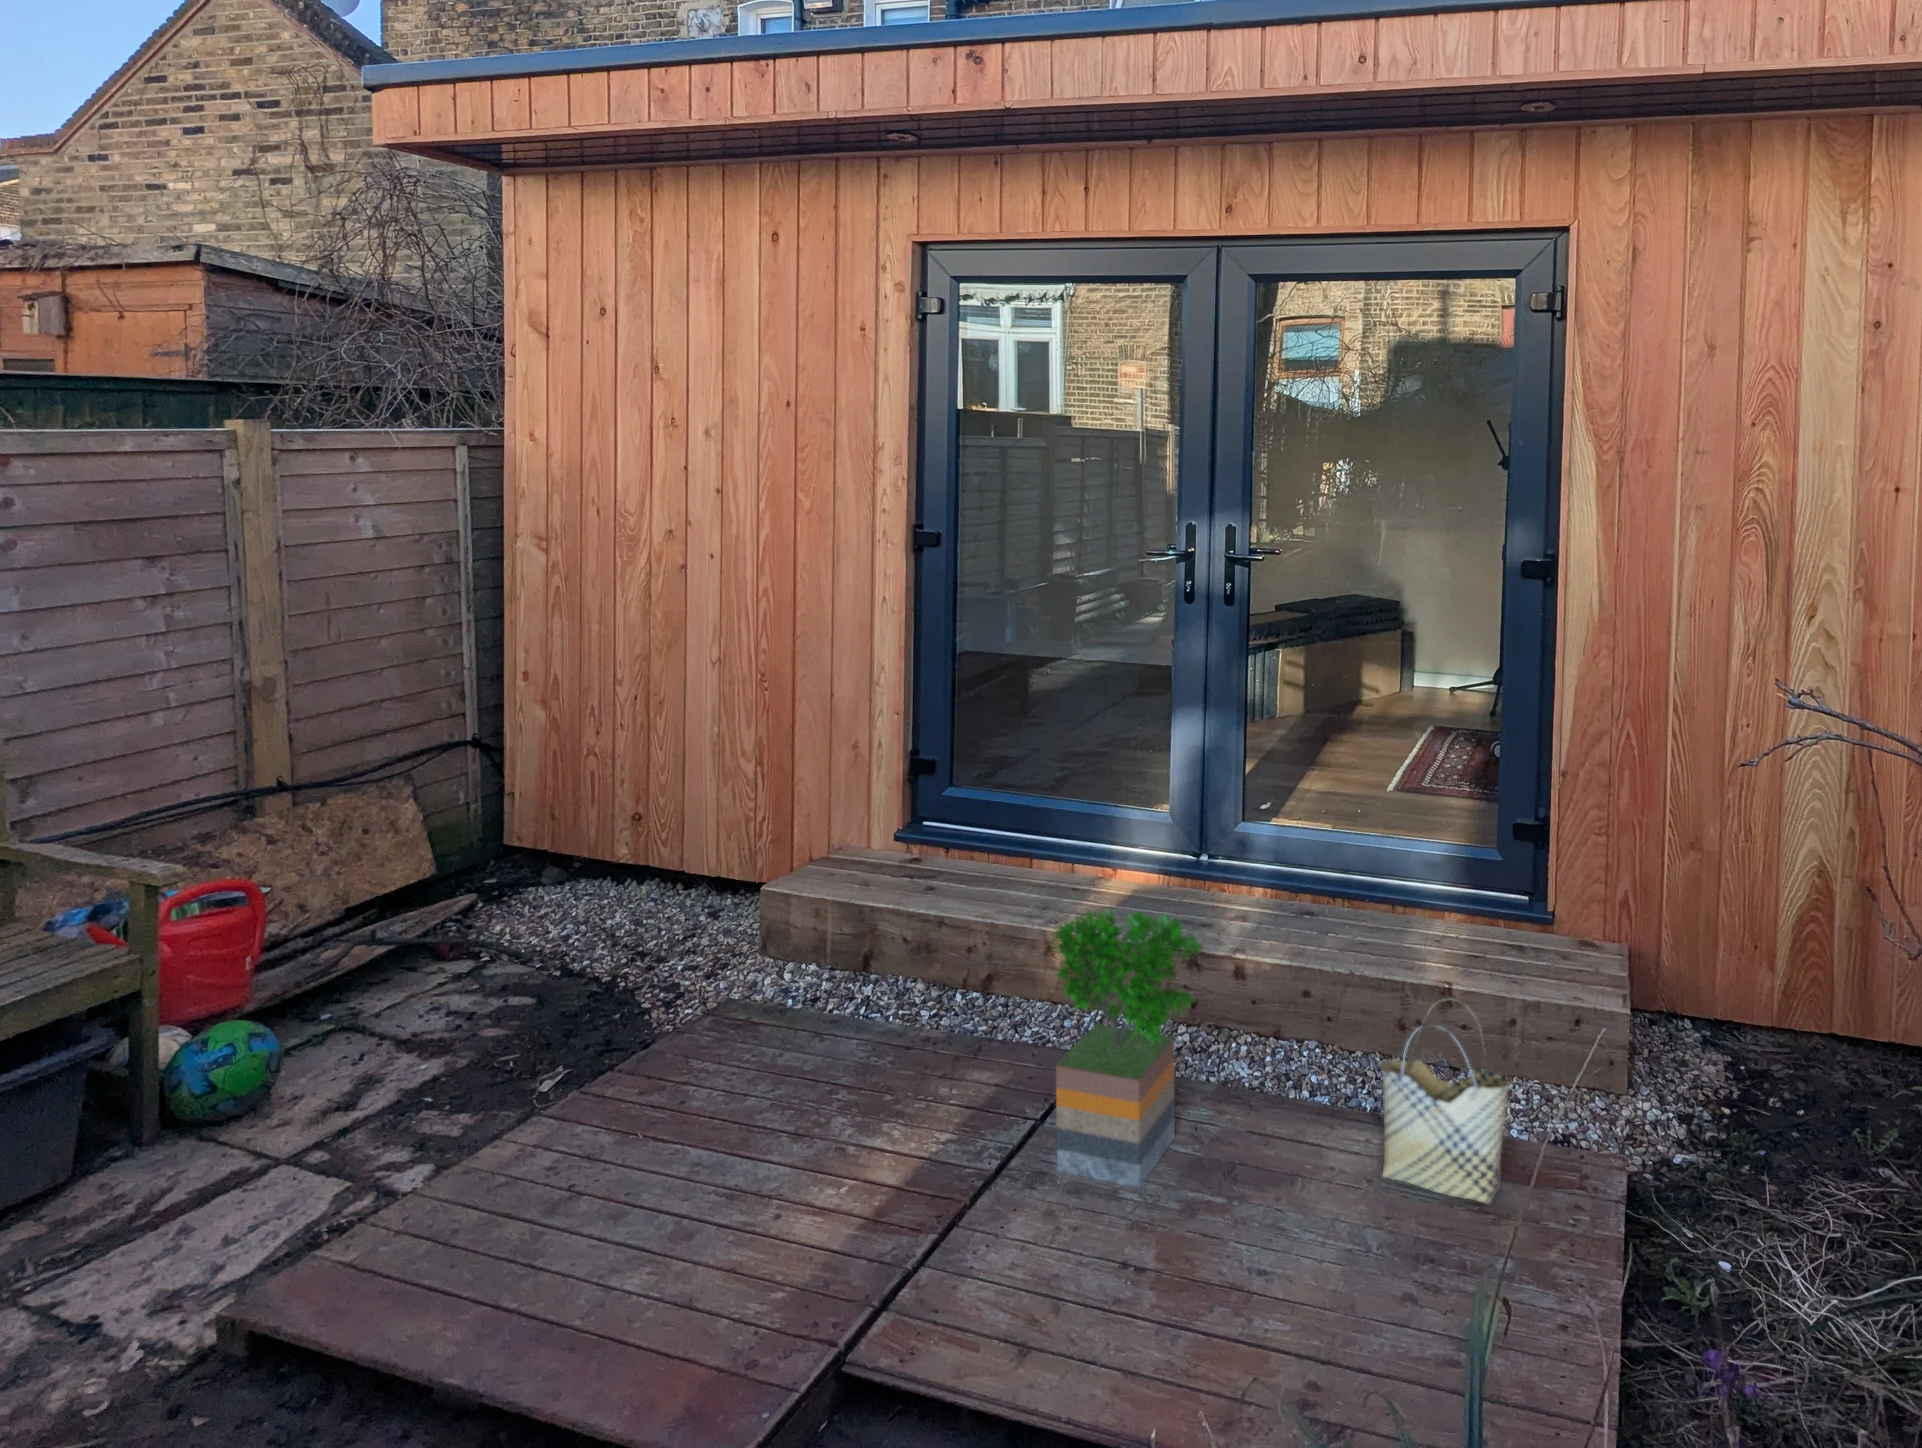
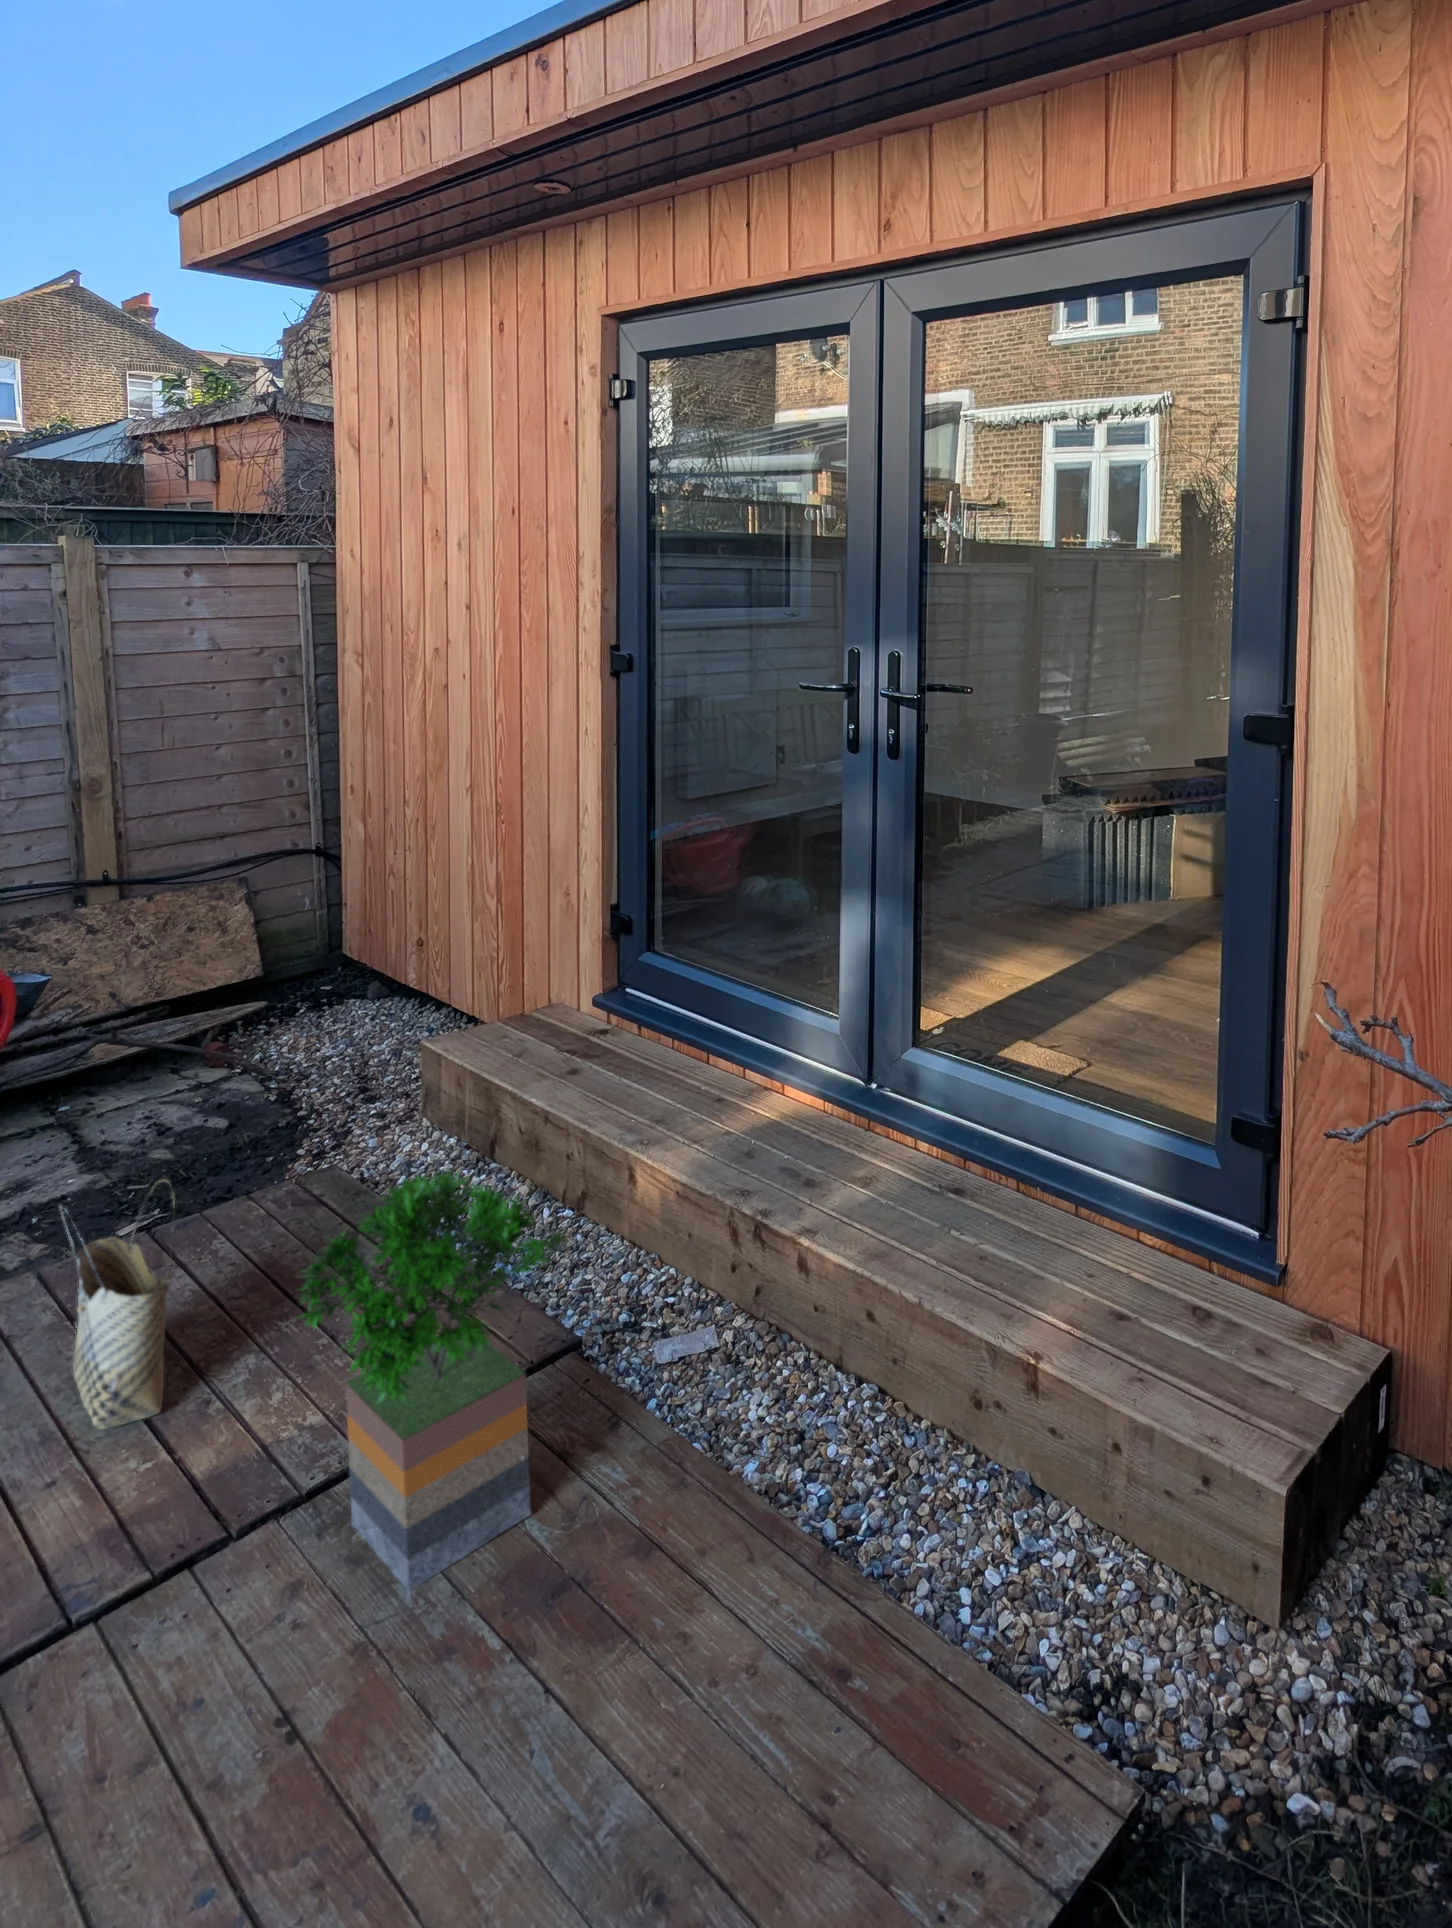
woven basket: present [1380,998,1510,1204] -> present [59,1179,174,1429]

